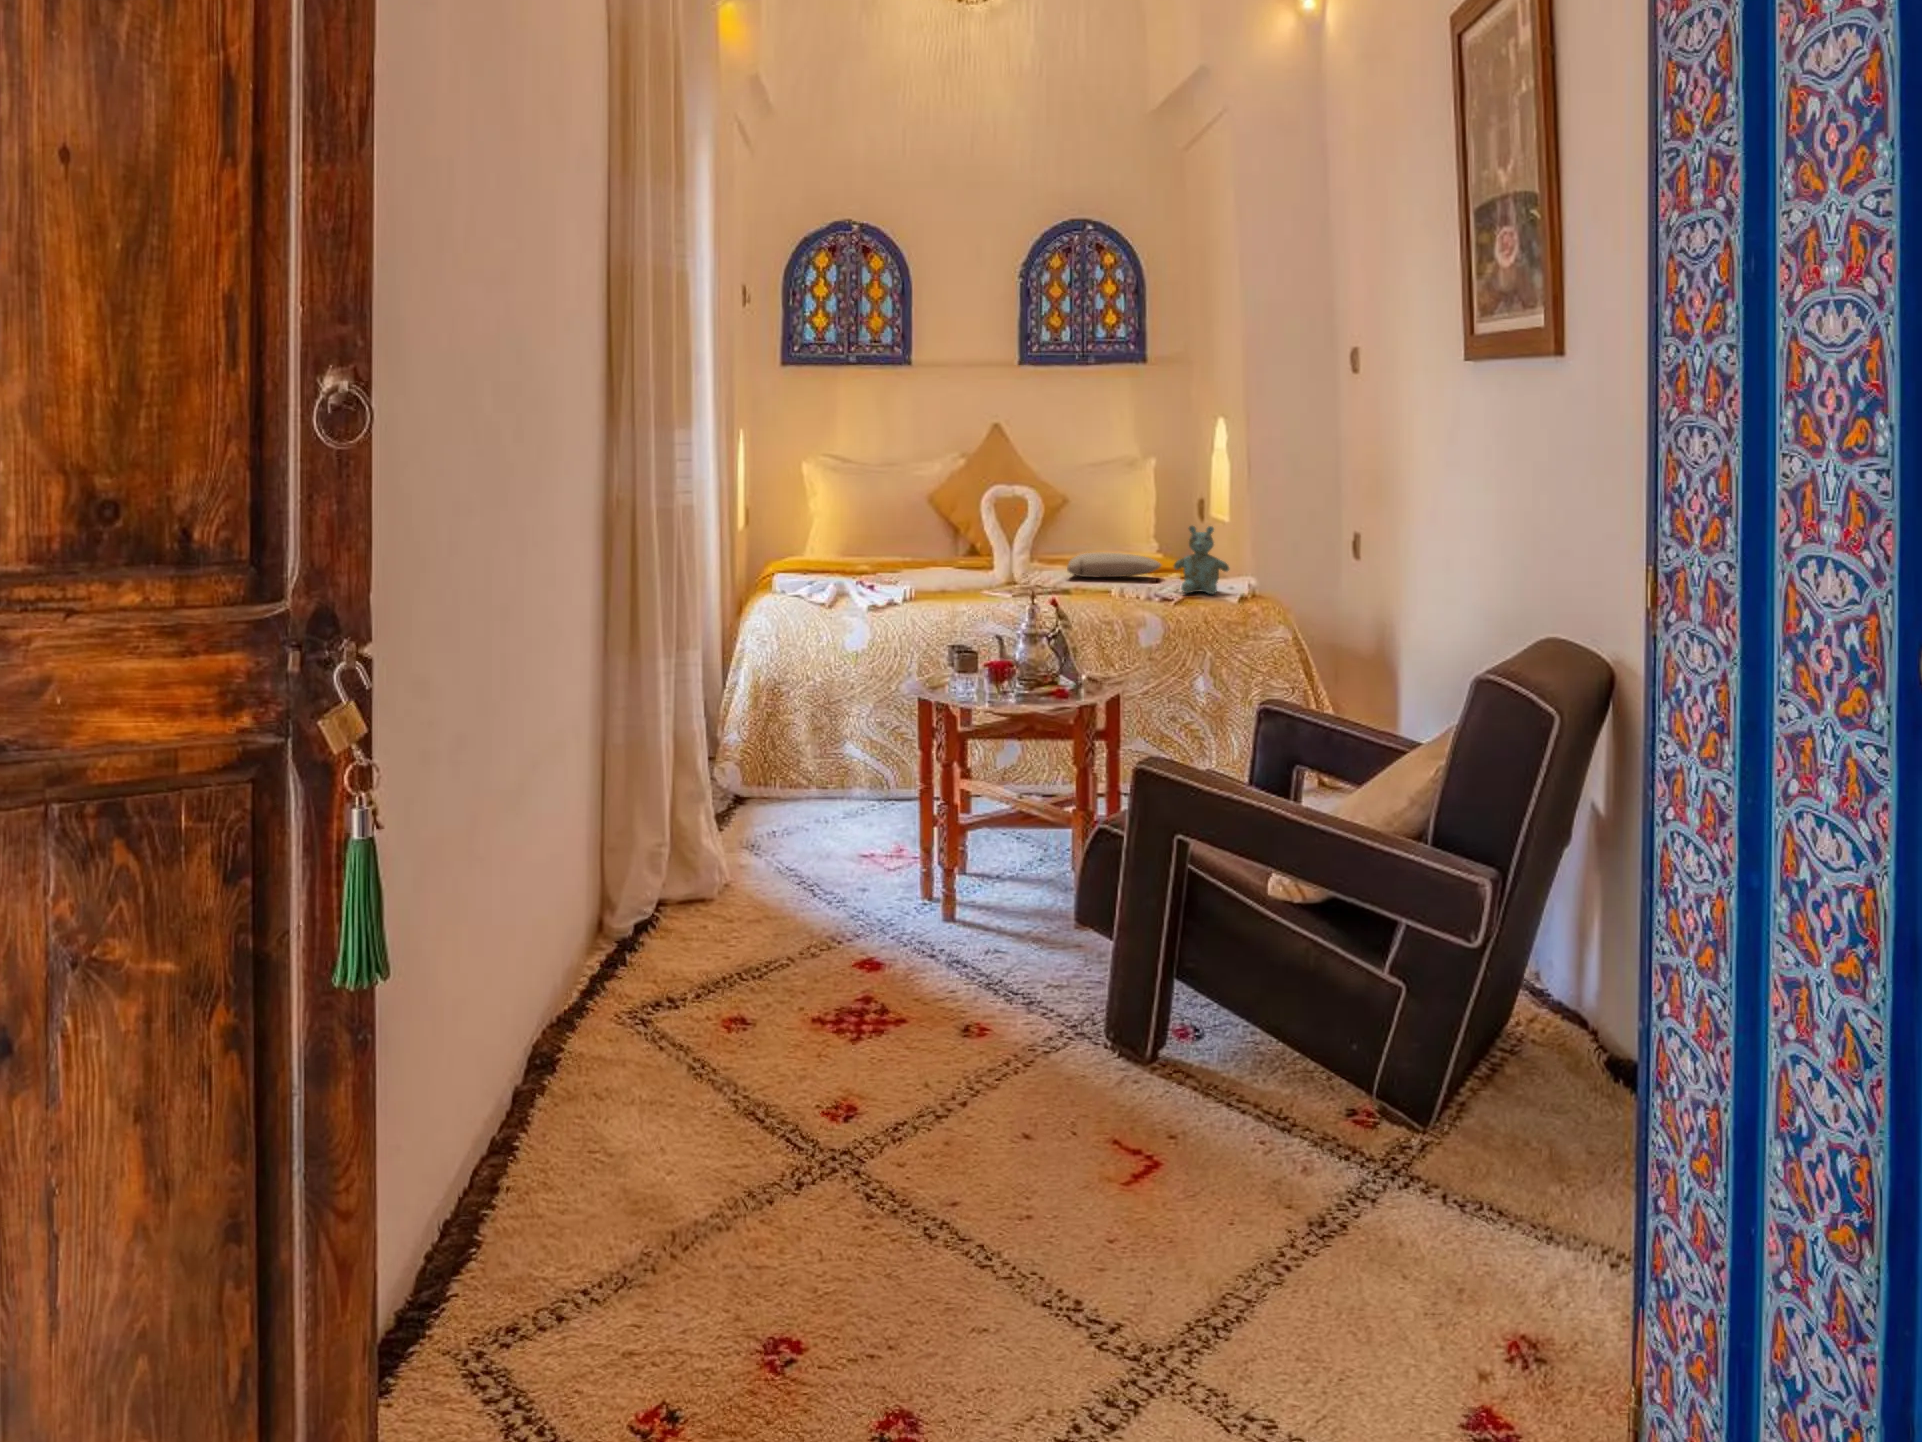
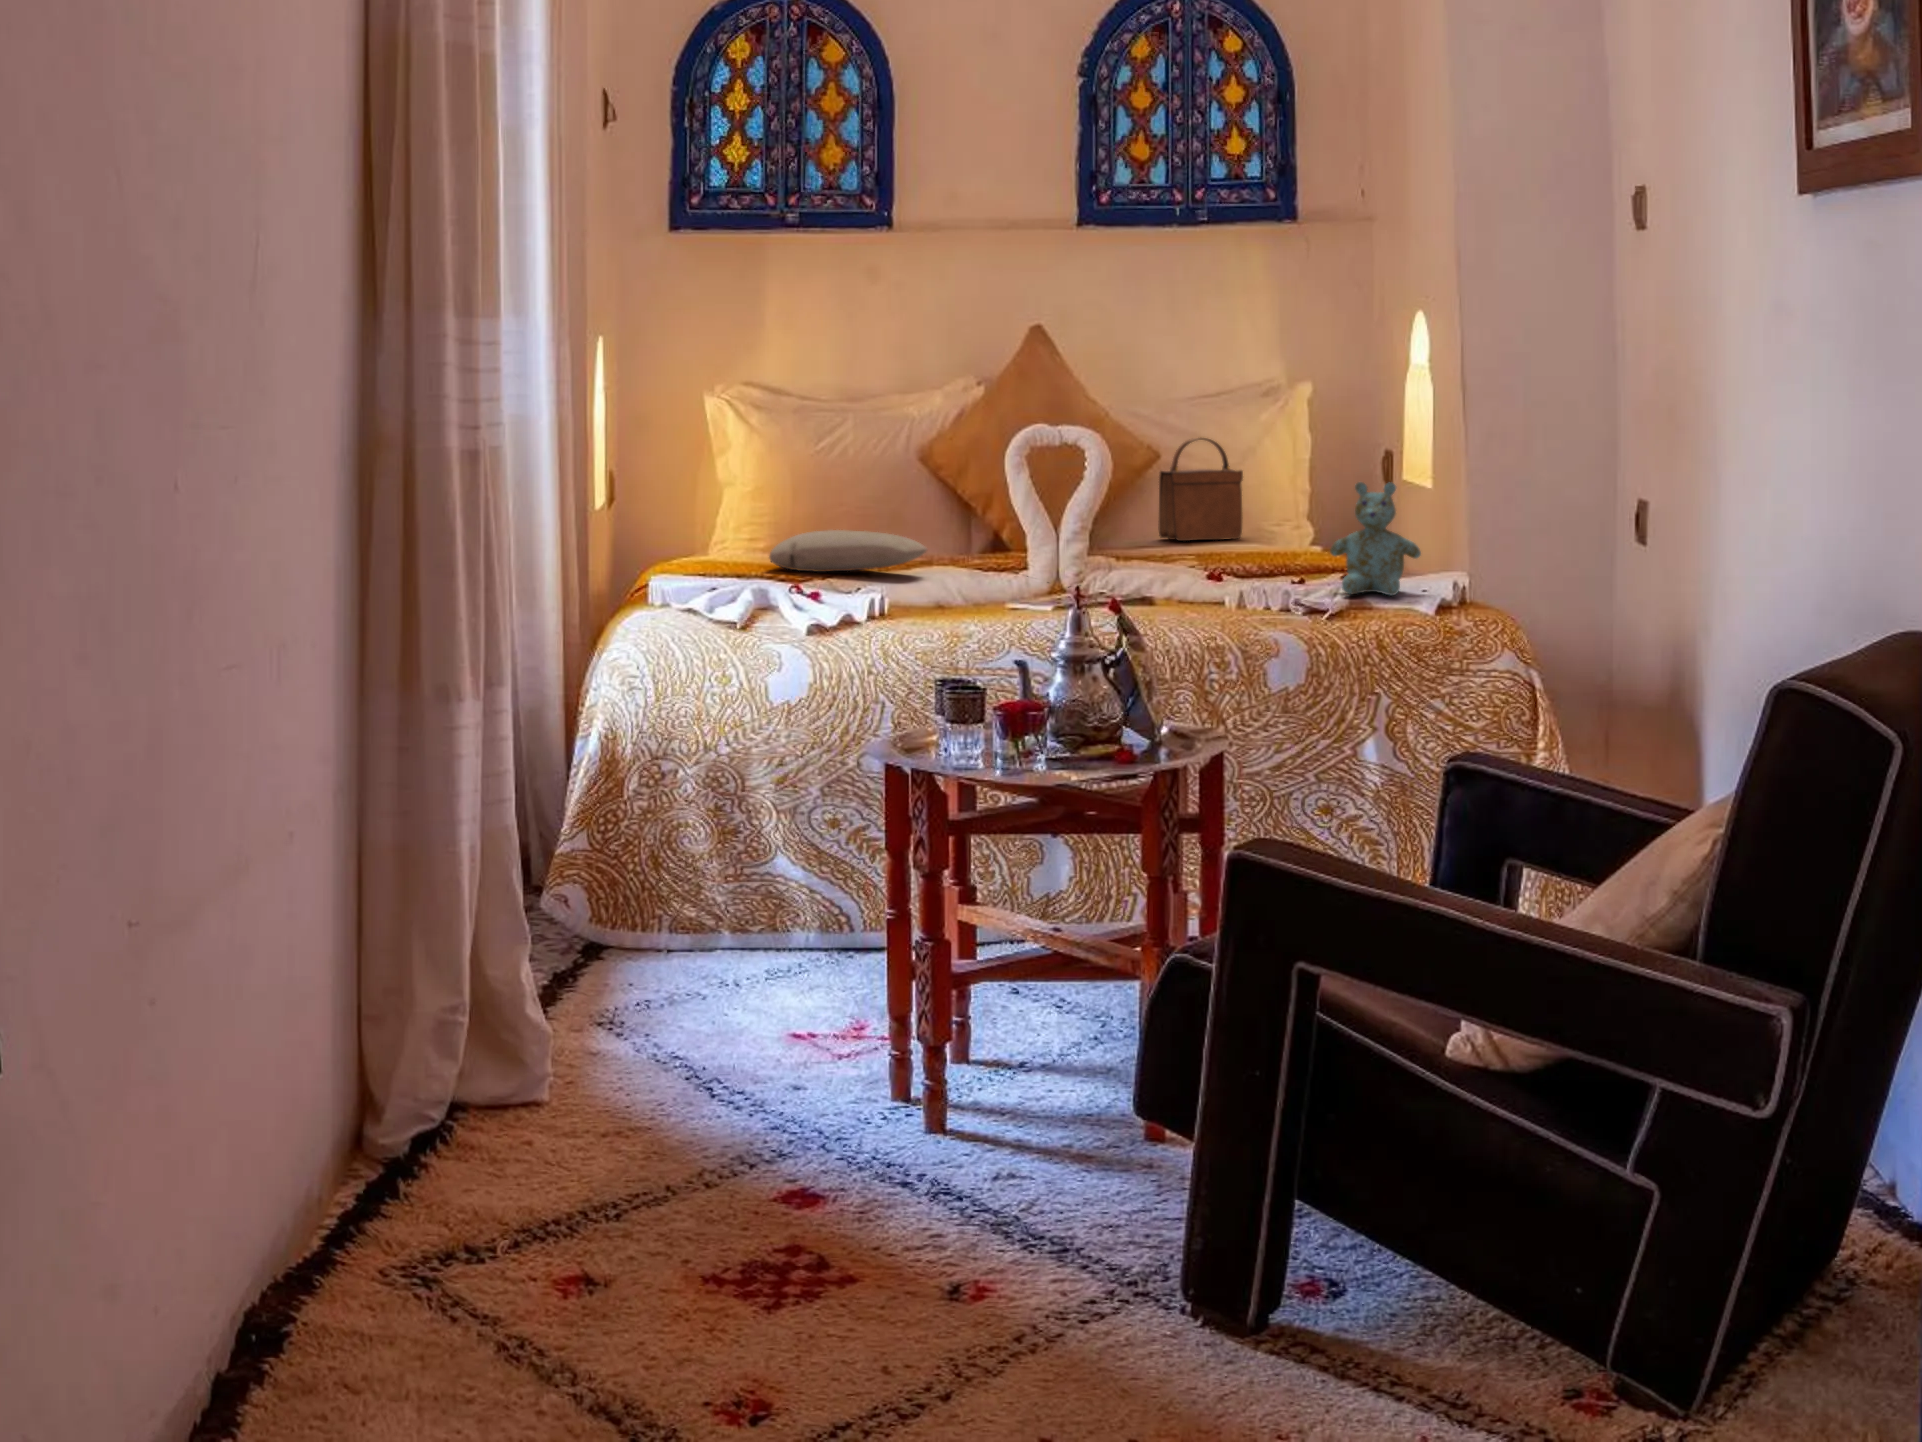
handbag: none [1065,494,1116,555] -> present [1158,438,1243,541]
pillow: present [1067,553,1161,577] -> present [769,530,927,572]

